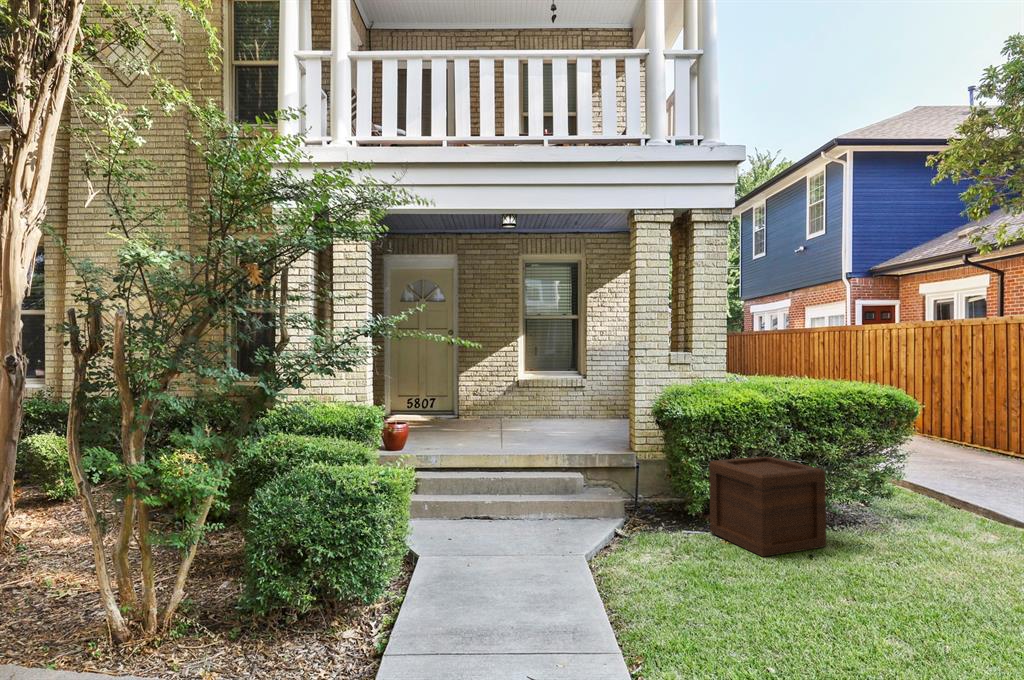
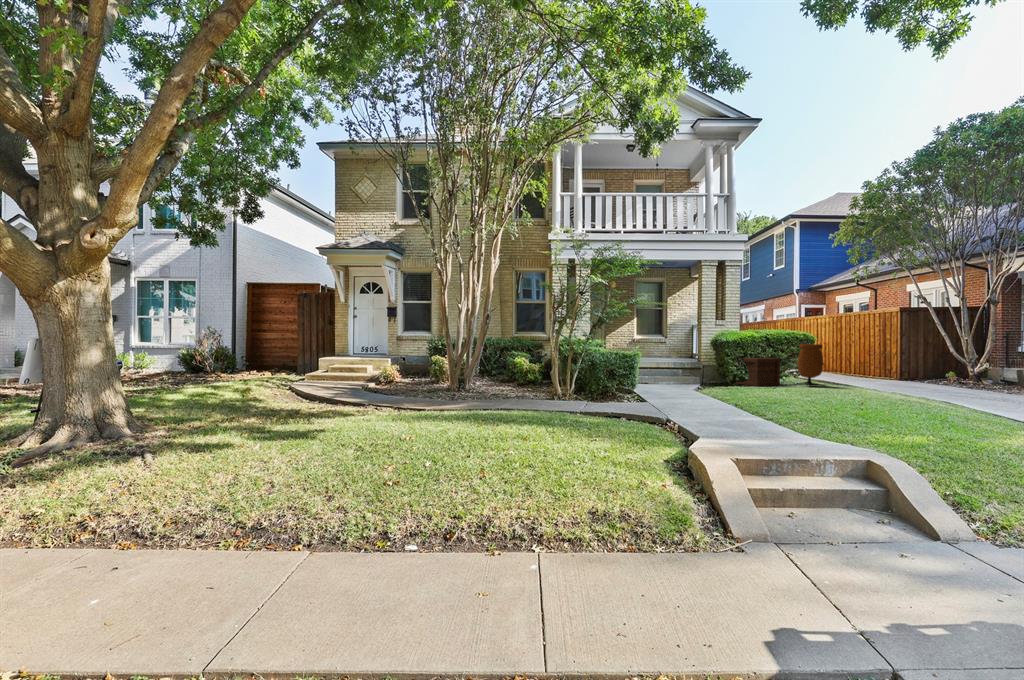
lounge chair: none [865,433,956,562] -> present [796,344,824,387]

